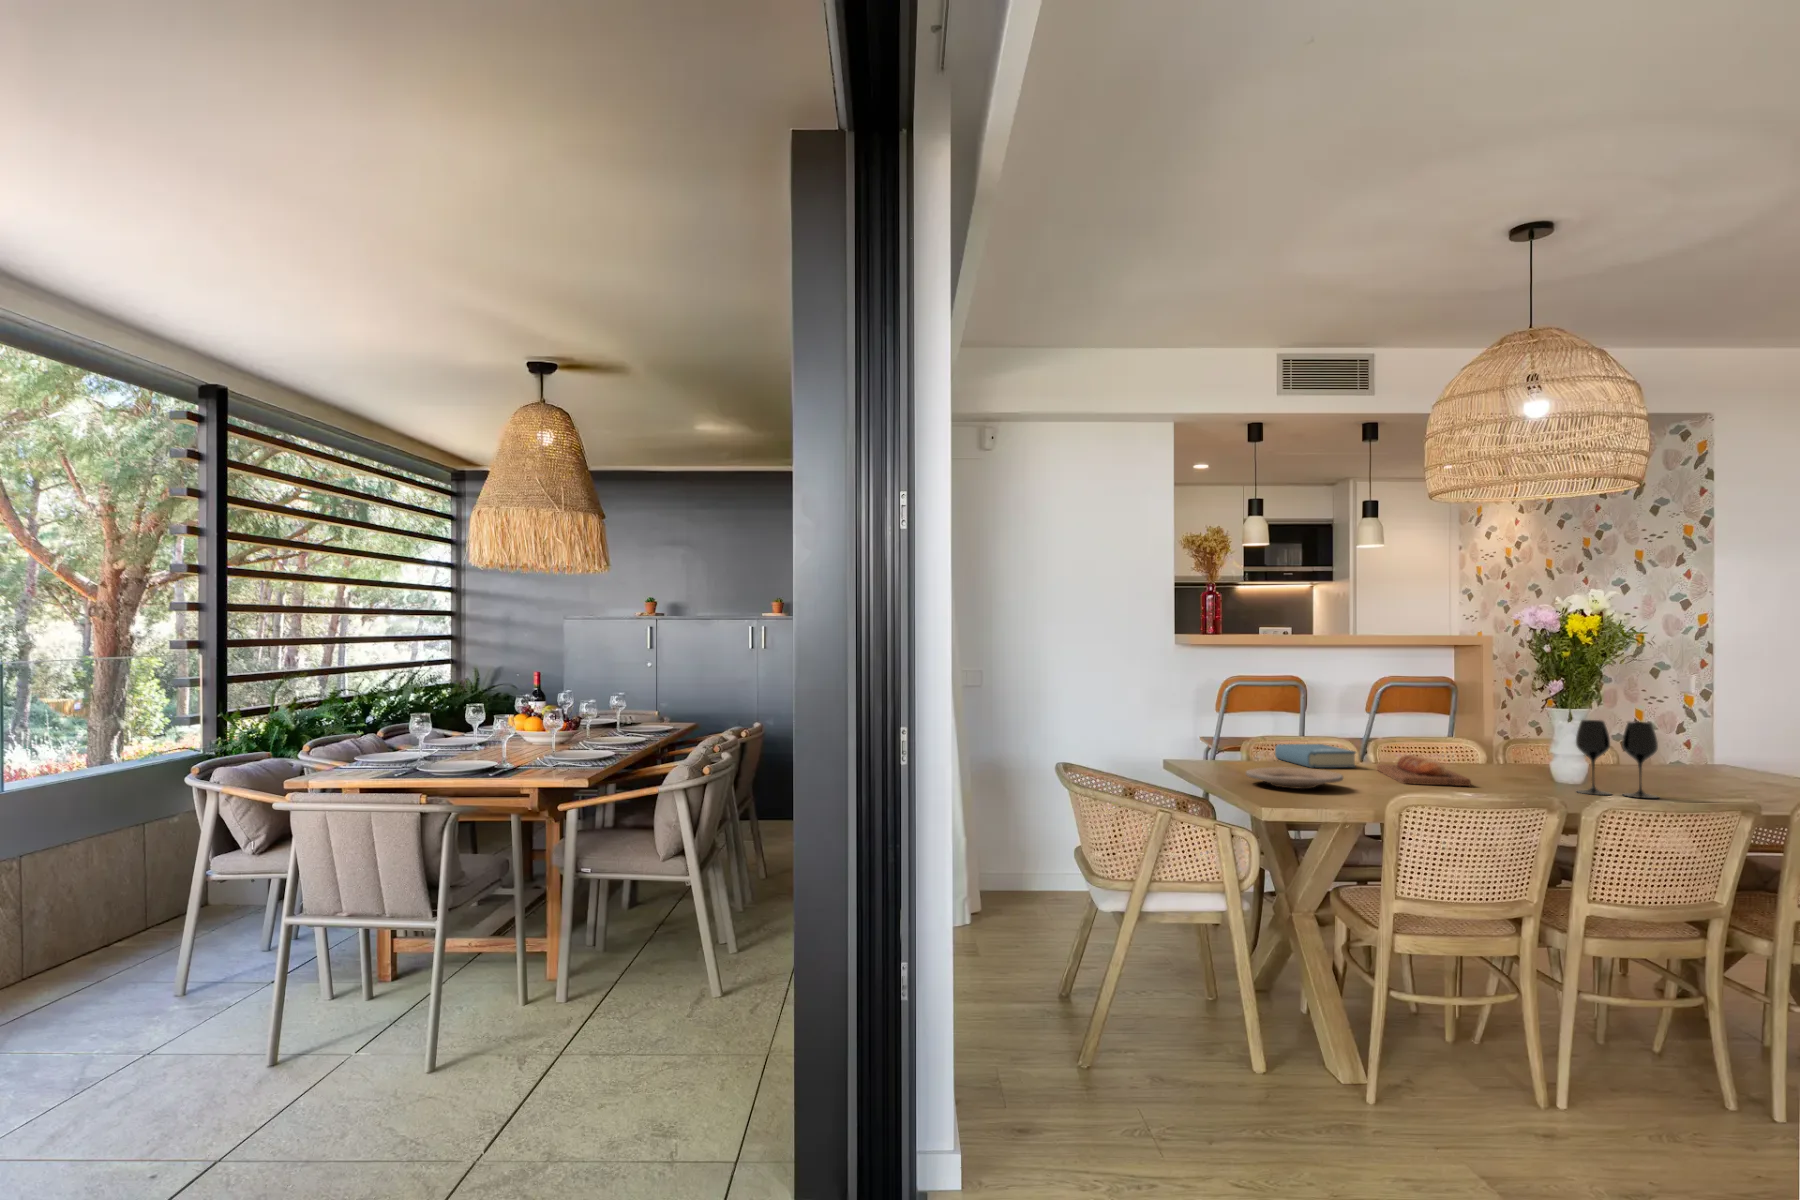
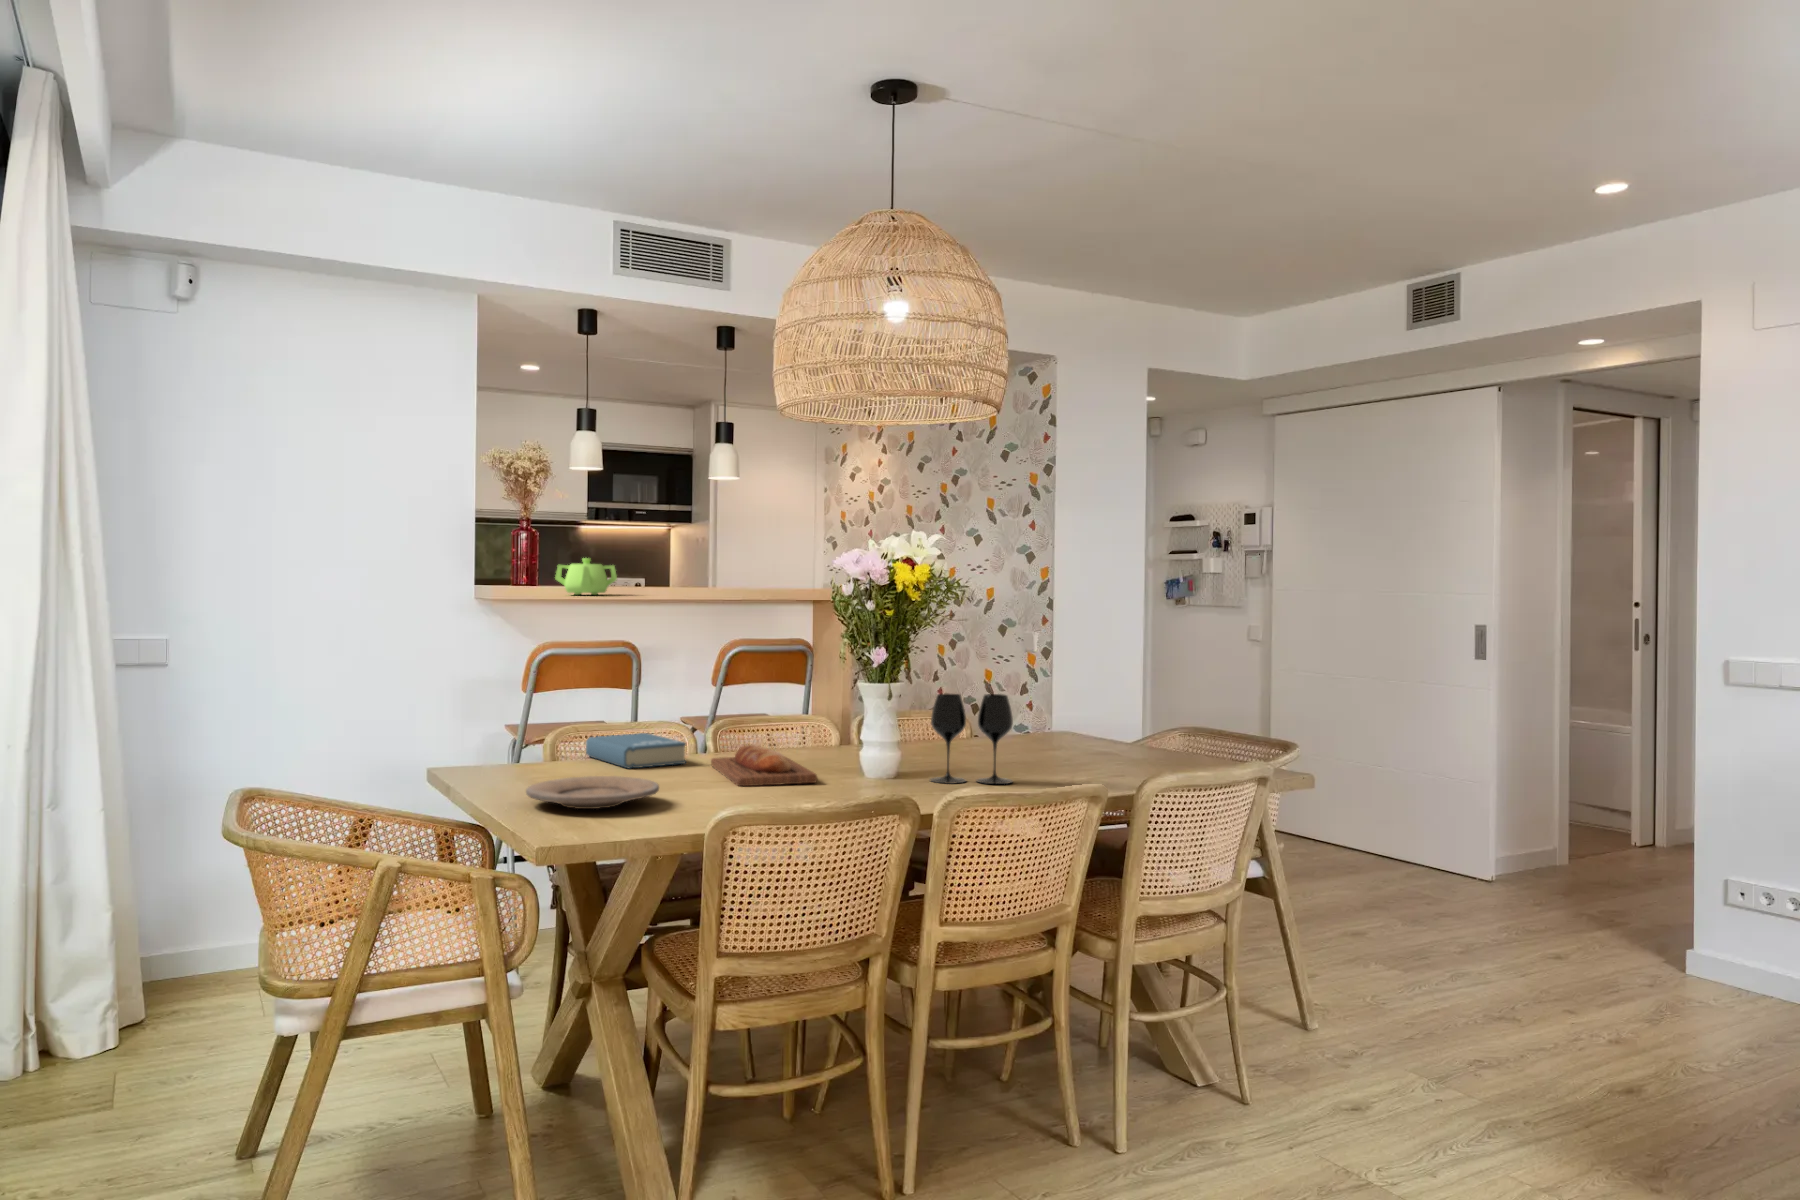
teapot: none [1237,612,1286,640] -> present [555,558,617,595]

